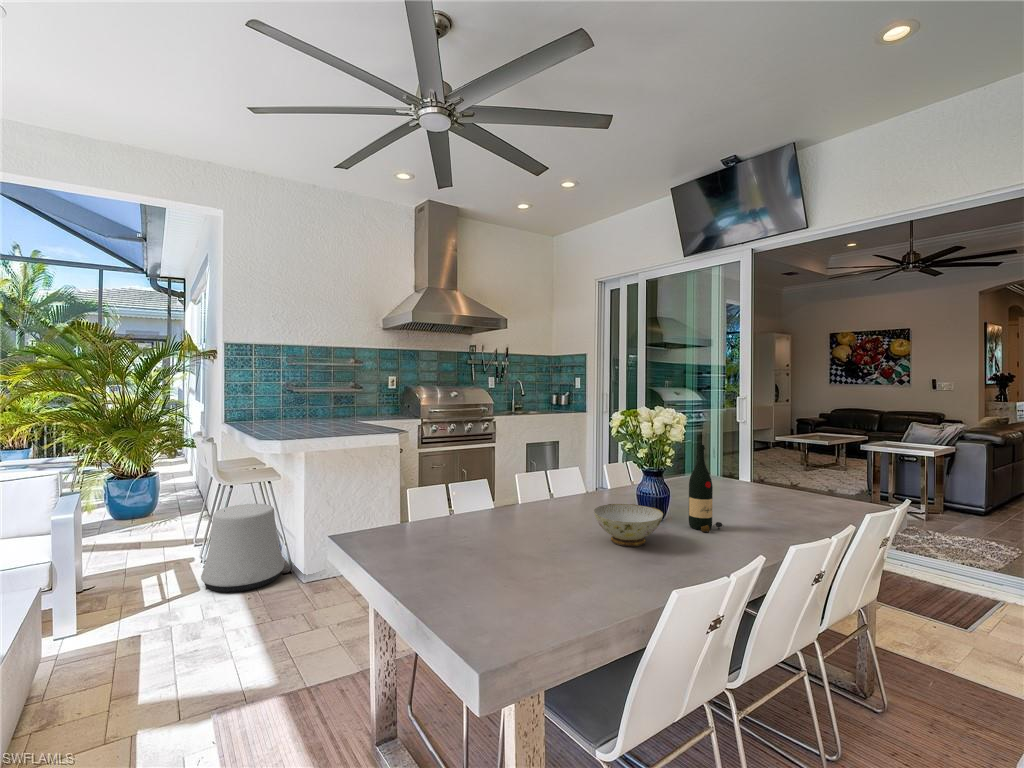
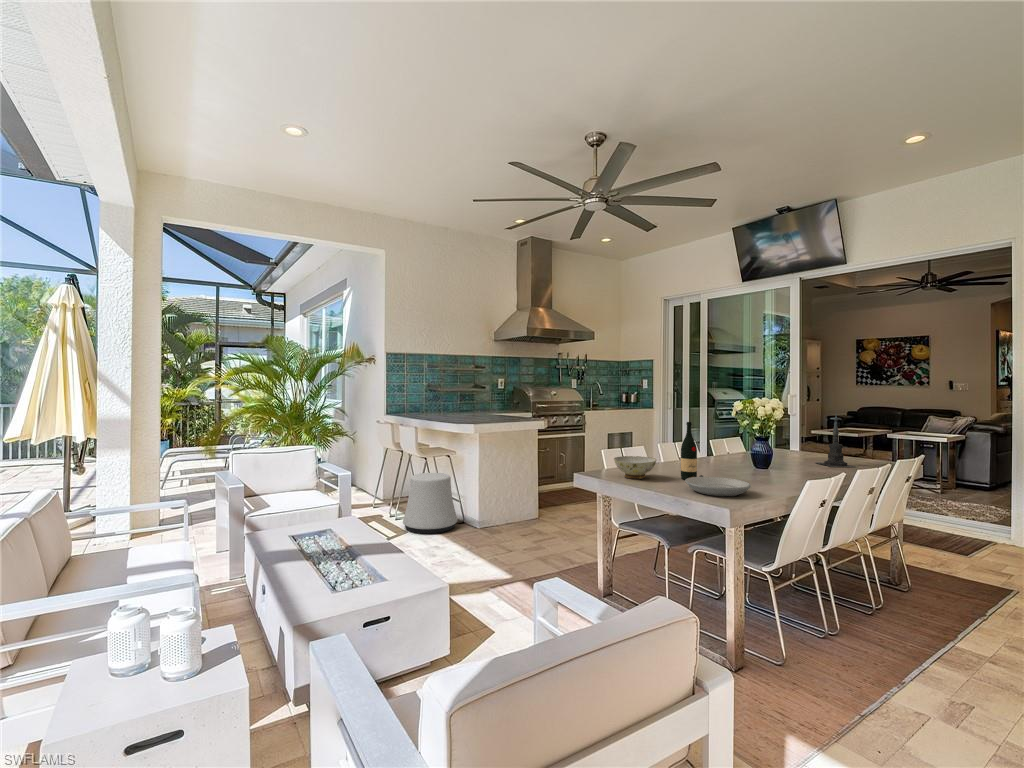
candle holder: none [748,426,809,513] -> present [816,415,854,467]
wine bottle: present [689,445,723,532] -> present [681,422,703,480]
ceramic bowl: present [594,504,663,546] -> present [614,456,656,479]
plate: none [466,558,584,614] -> present [685,477,751,496]

